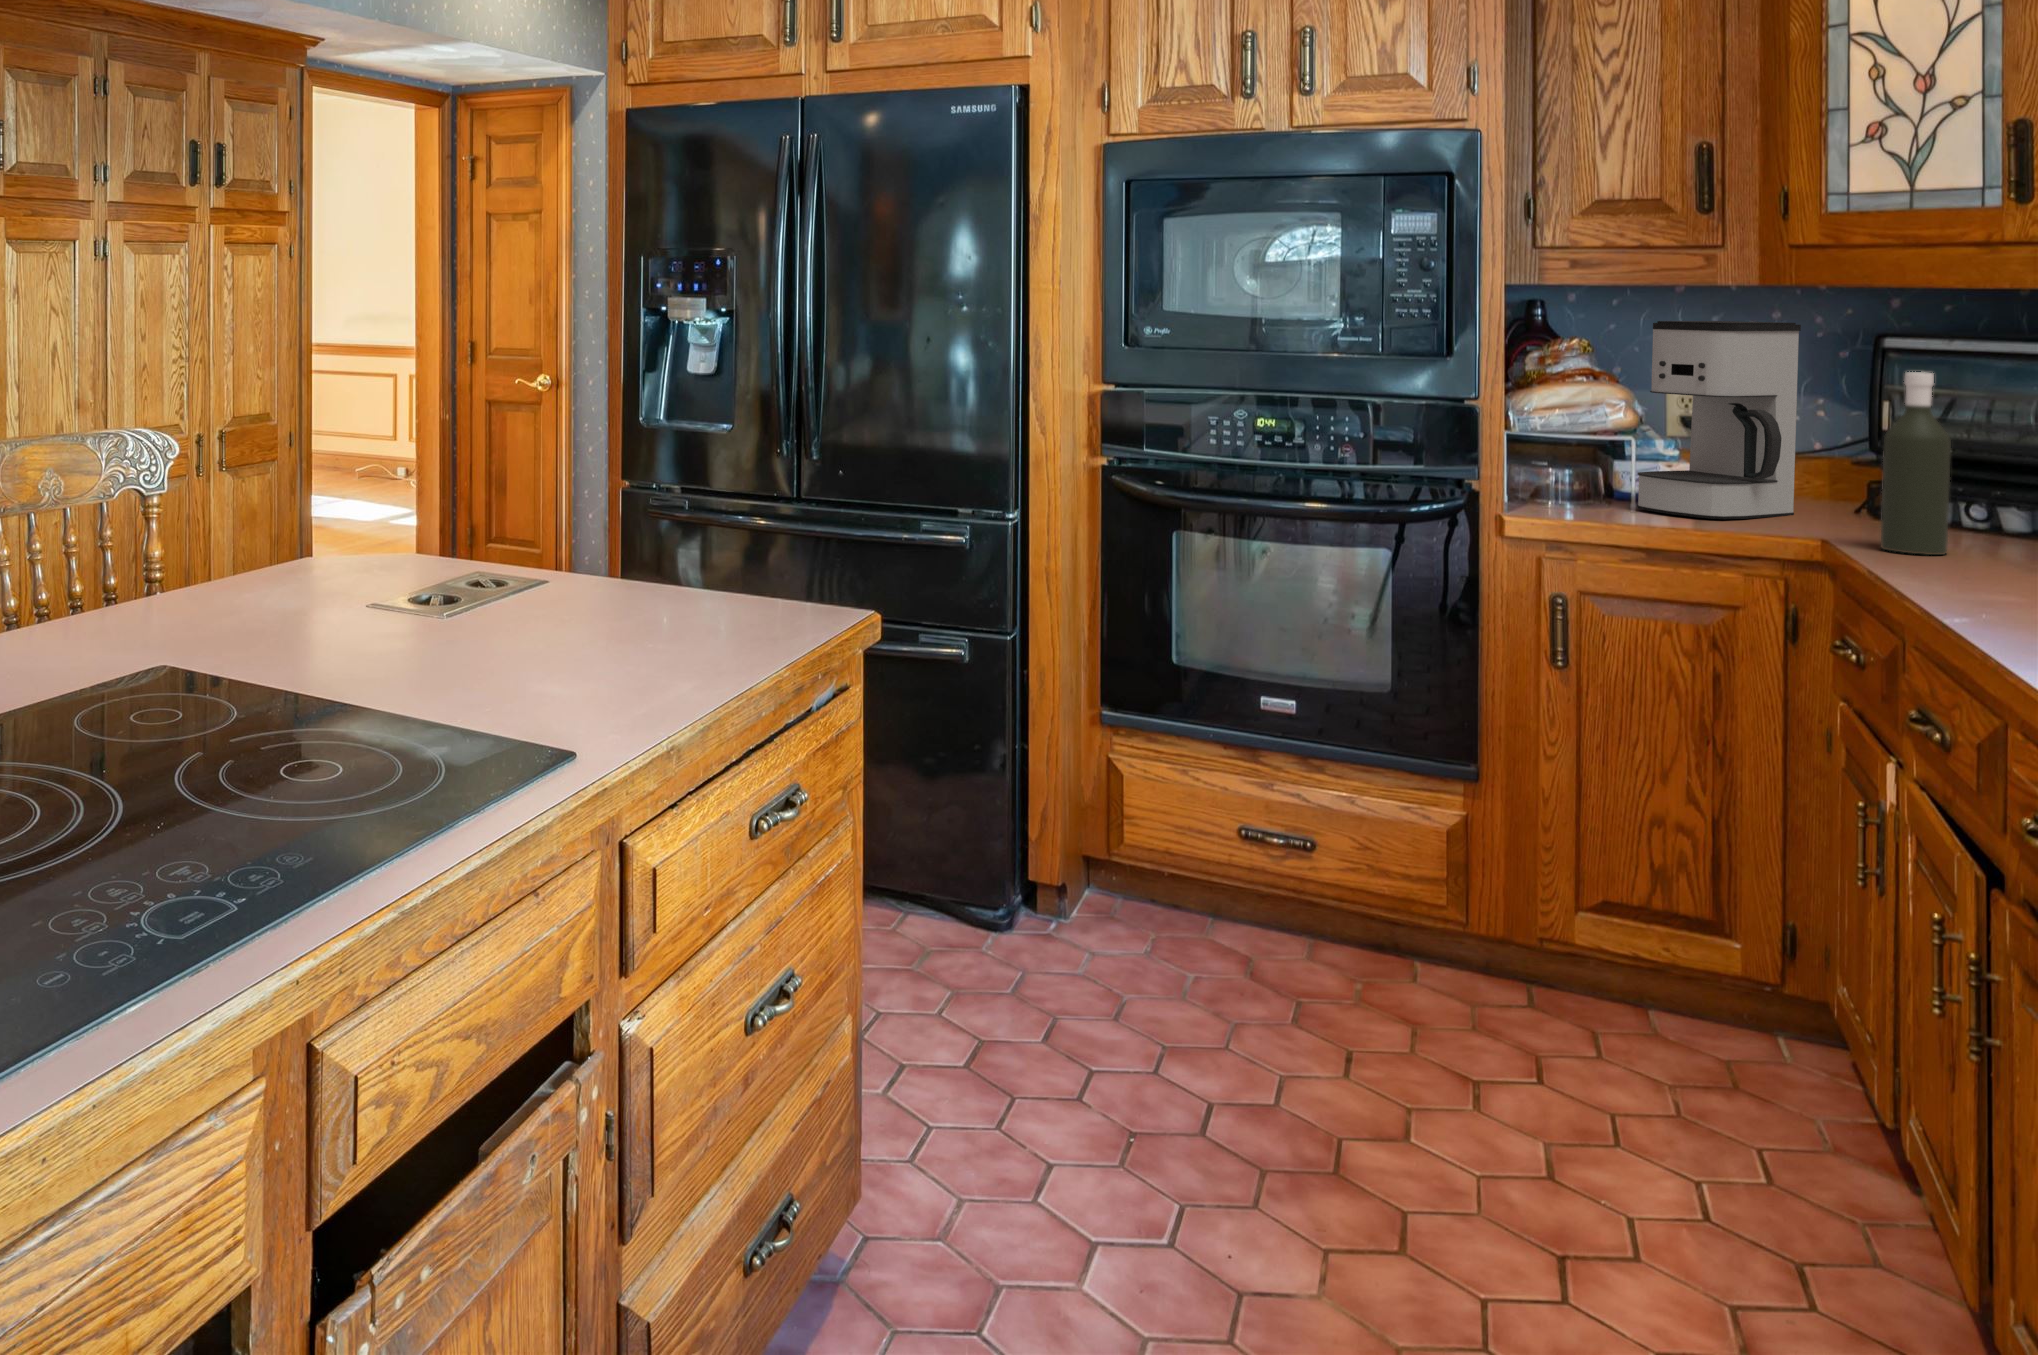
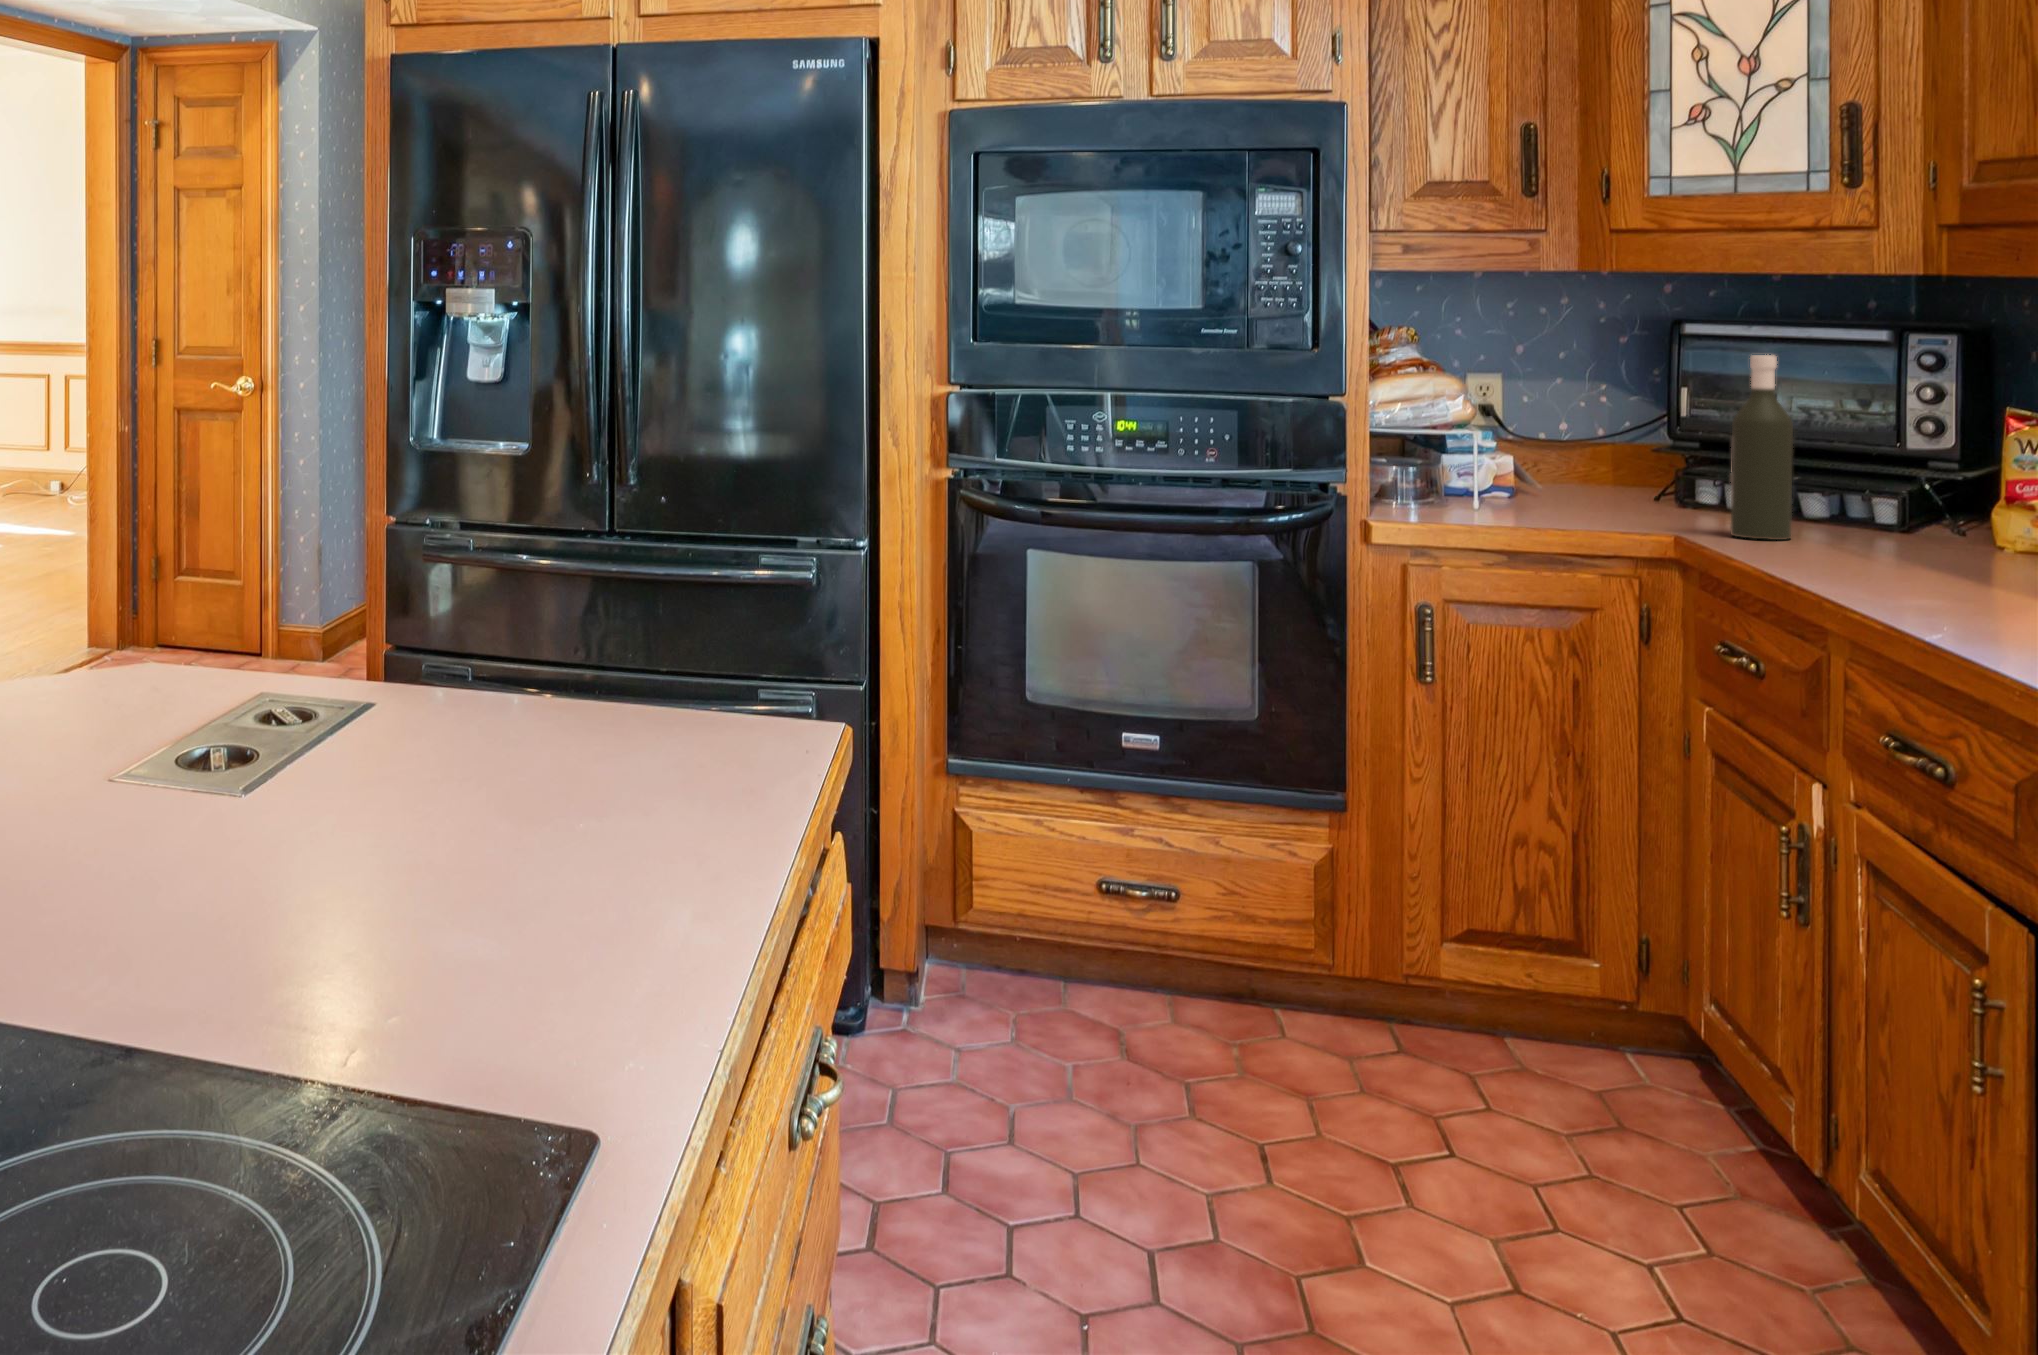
coffee maker: present [1637,321,1801,519] -> none [1479,310,1626,514]

